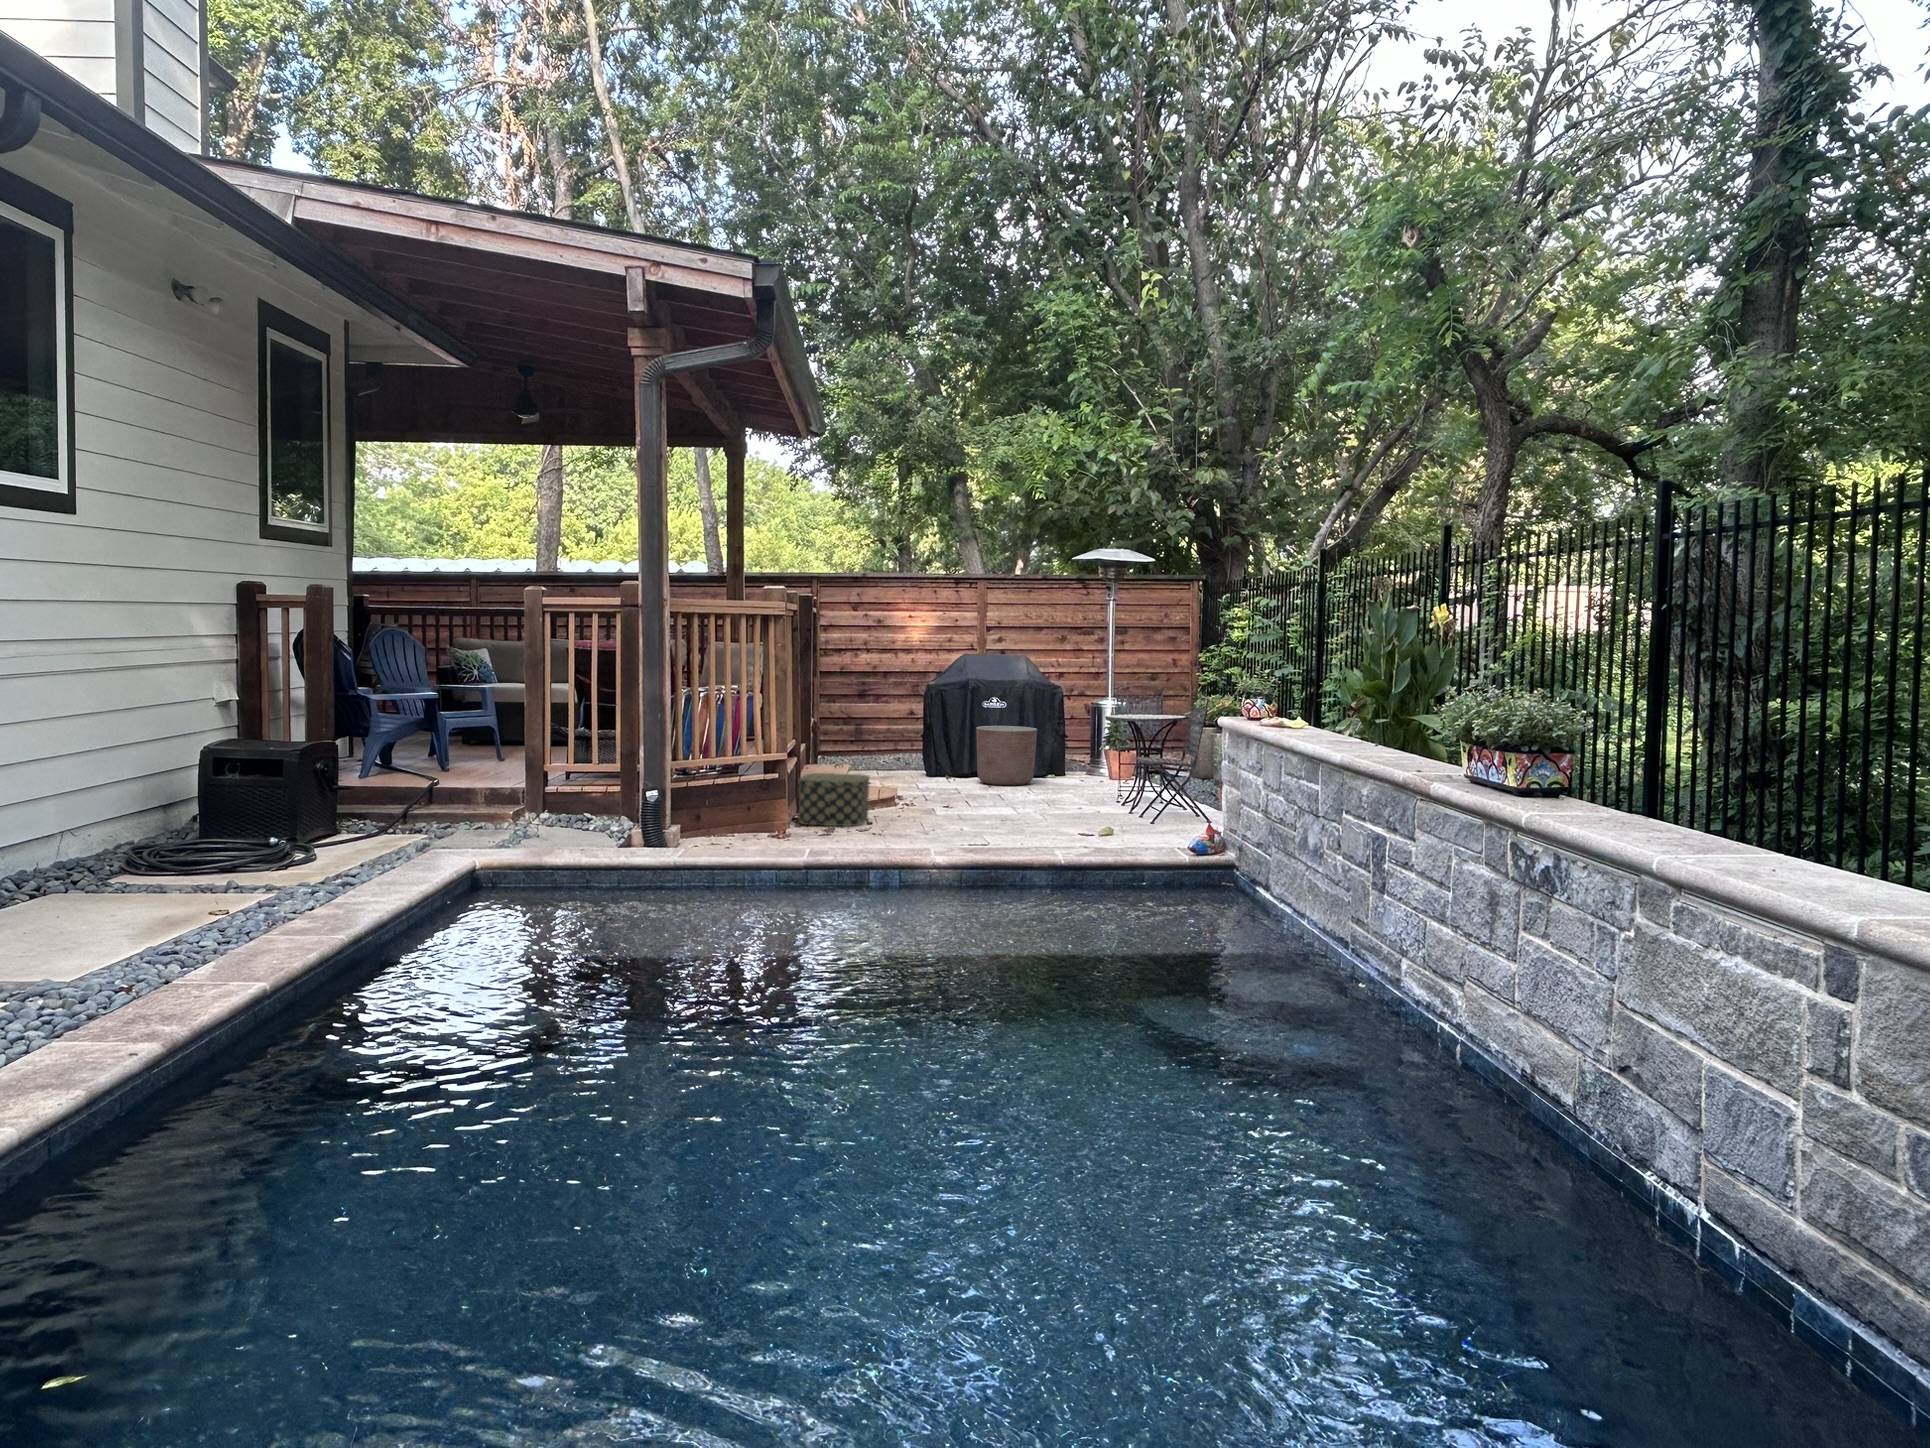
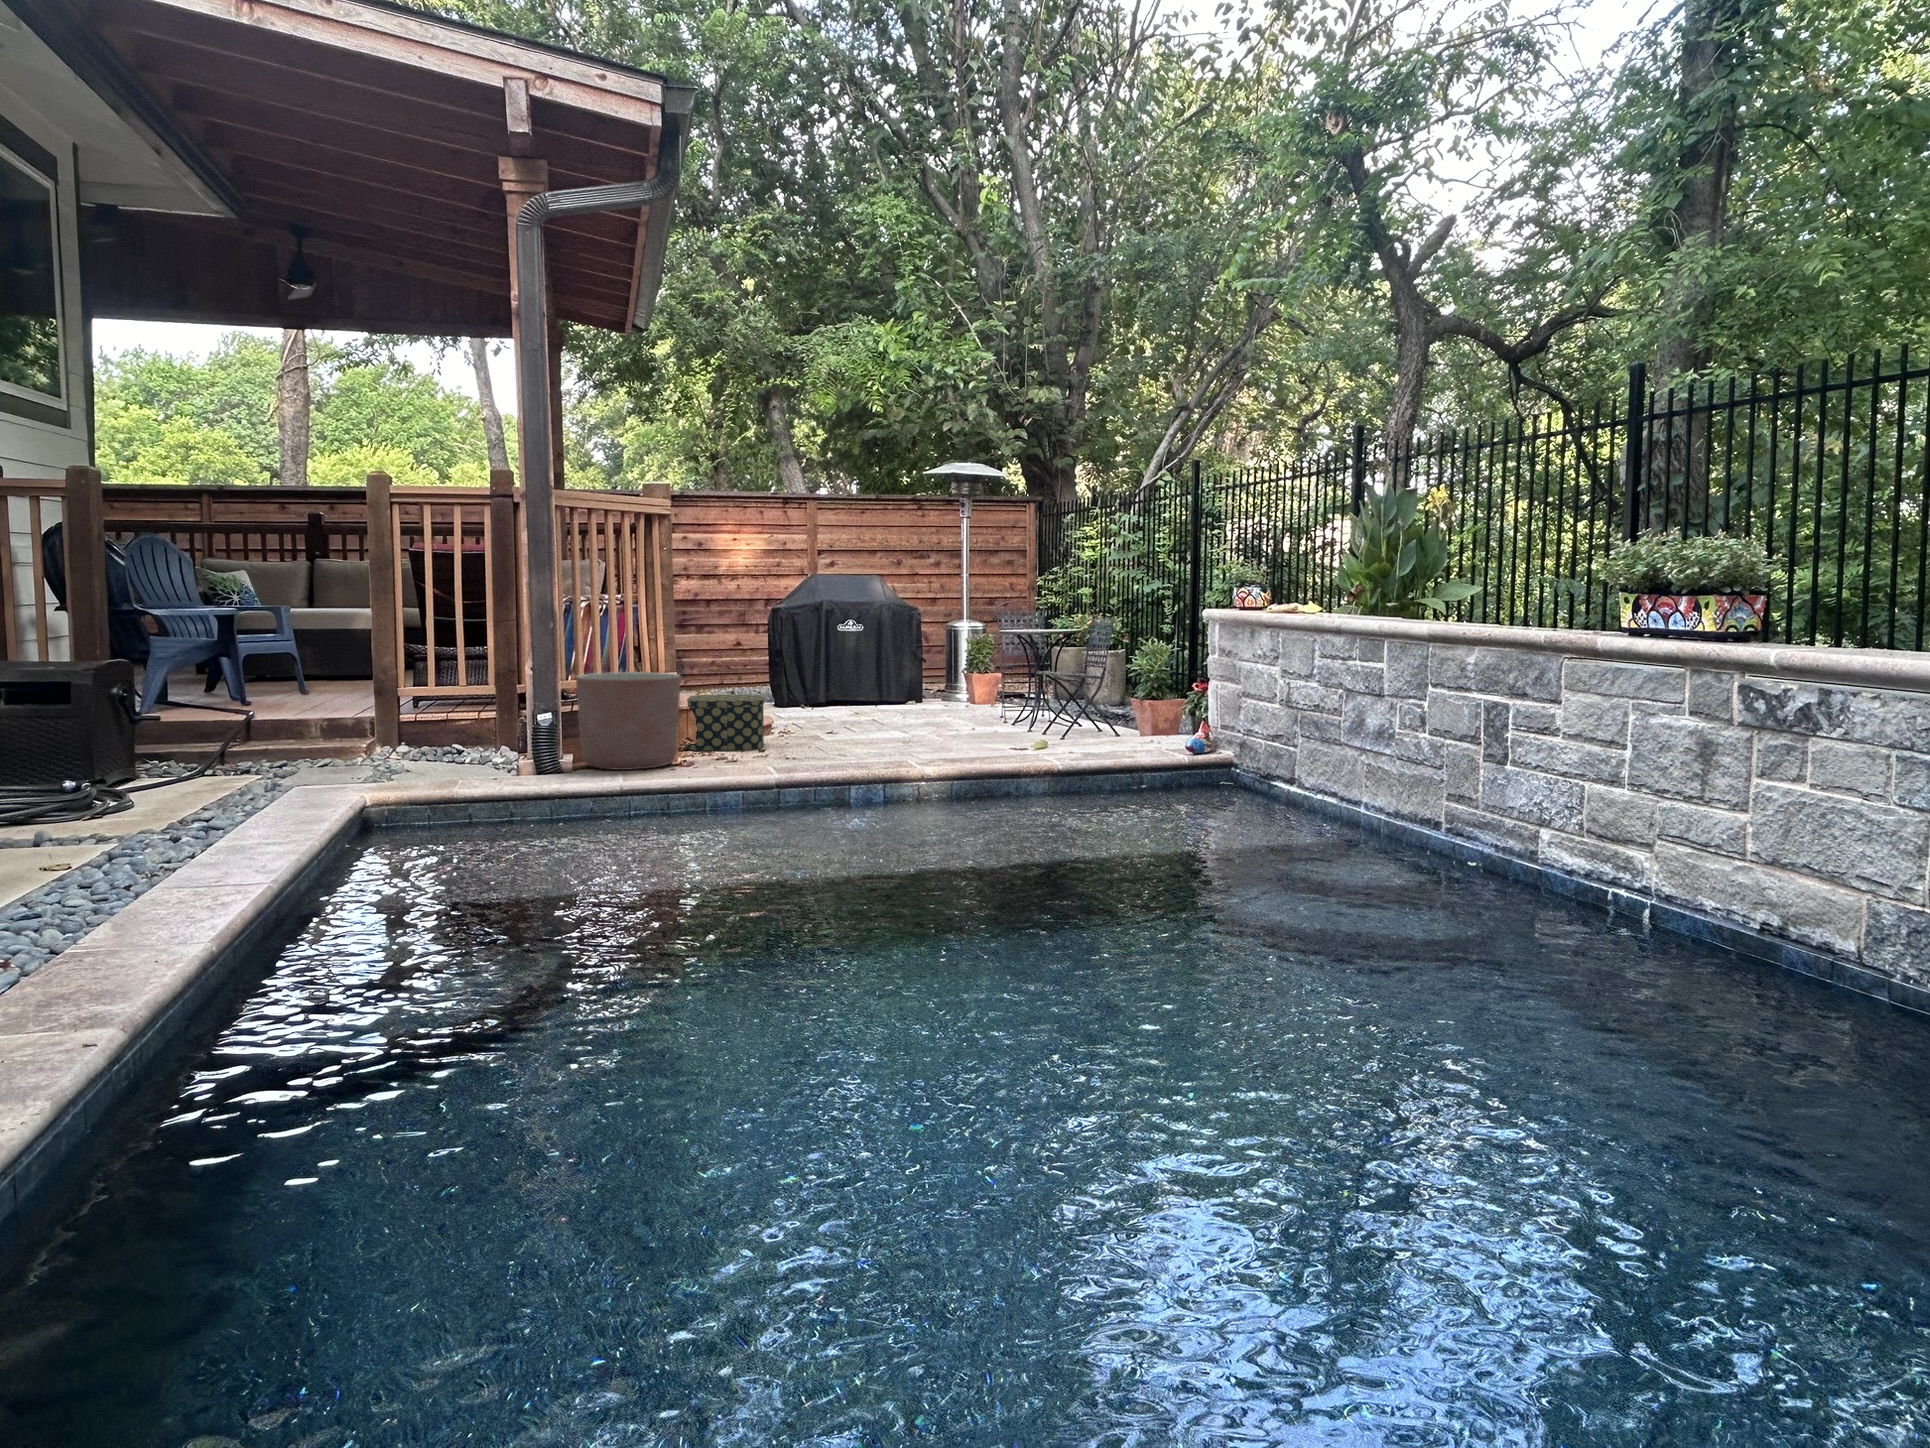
planter: present [976,726,1037,785] -> present [576,672,680,770]

